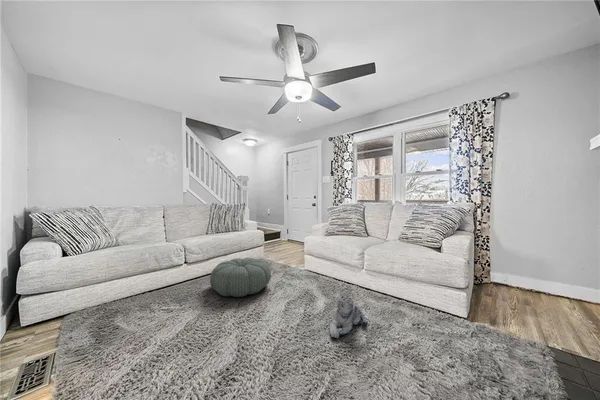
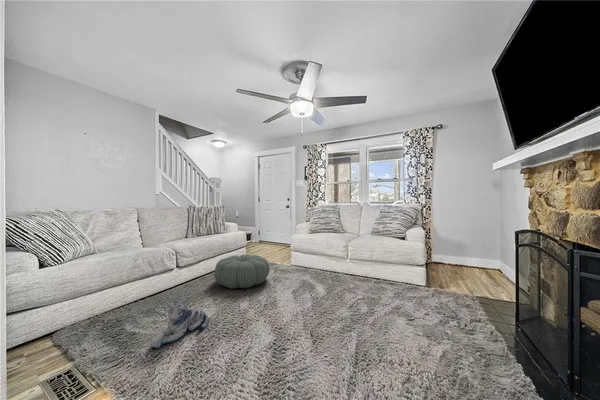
plush toy: present [329,296,367,338] -> present [151,301,209,348]

